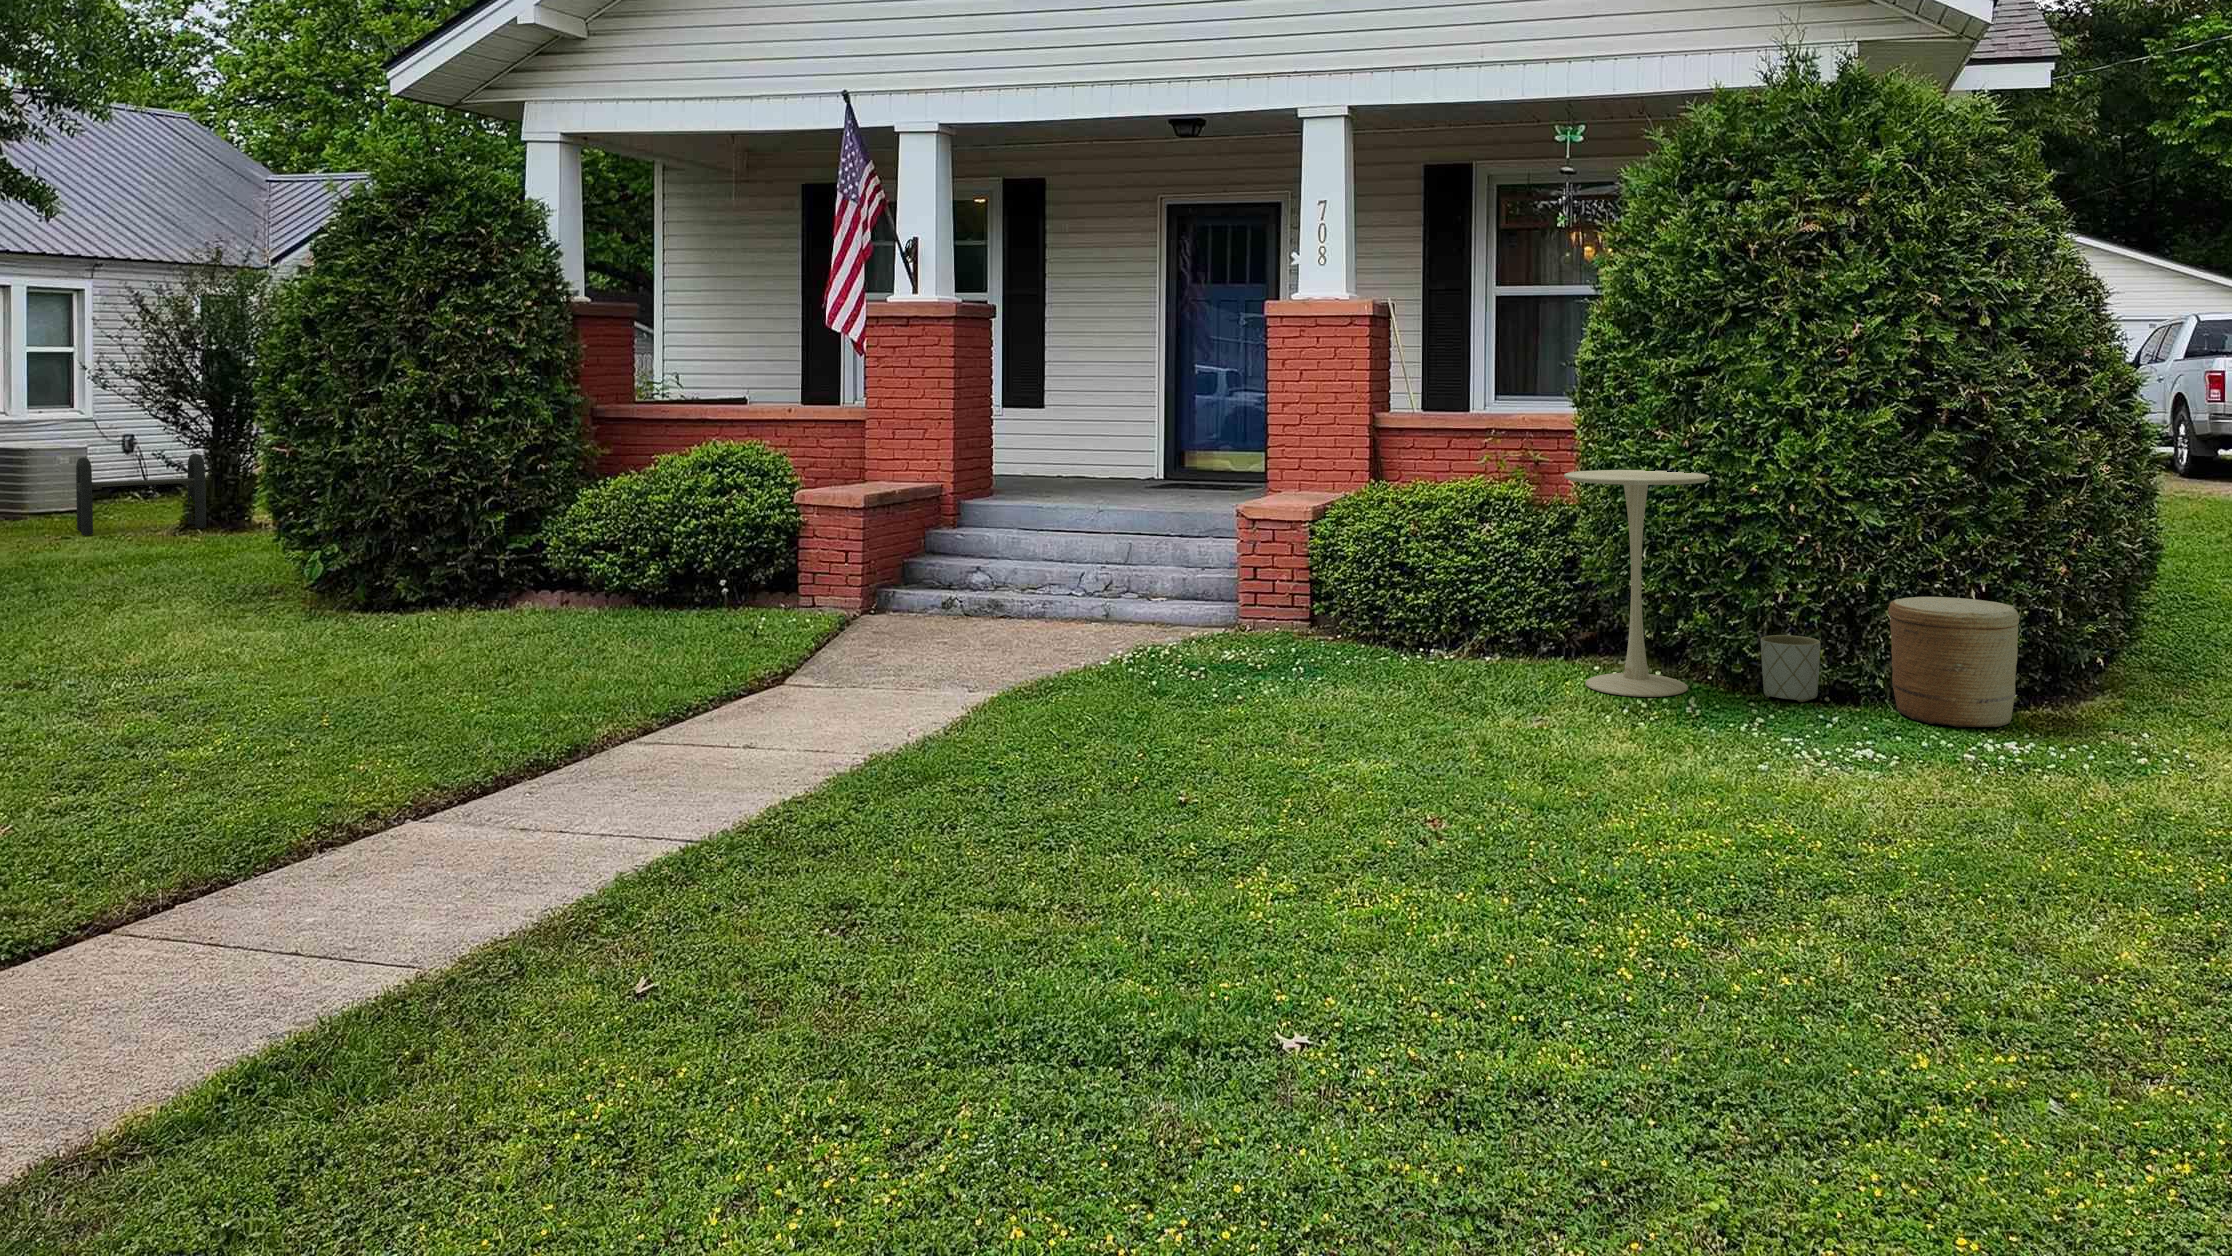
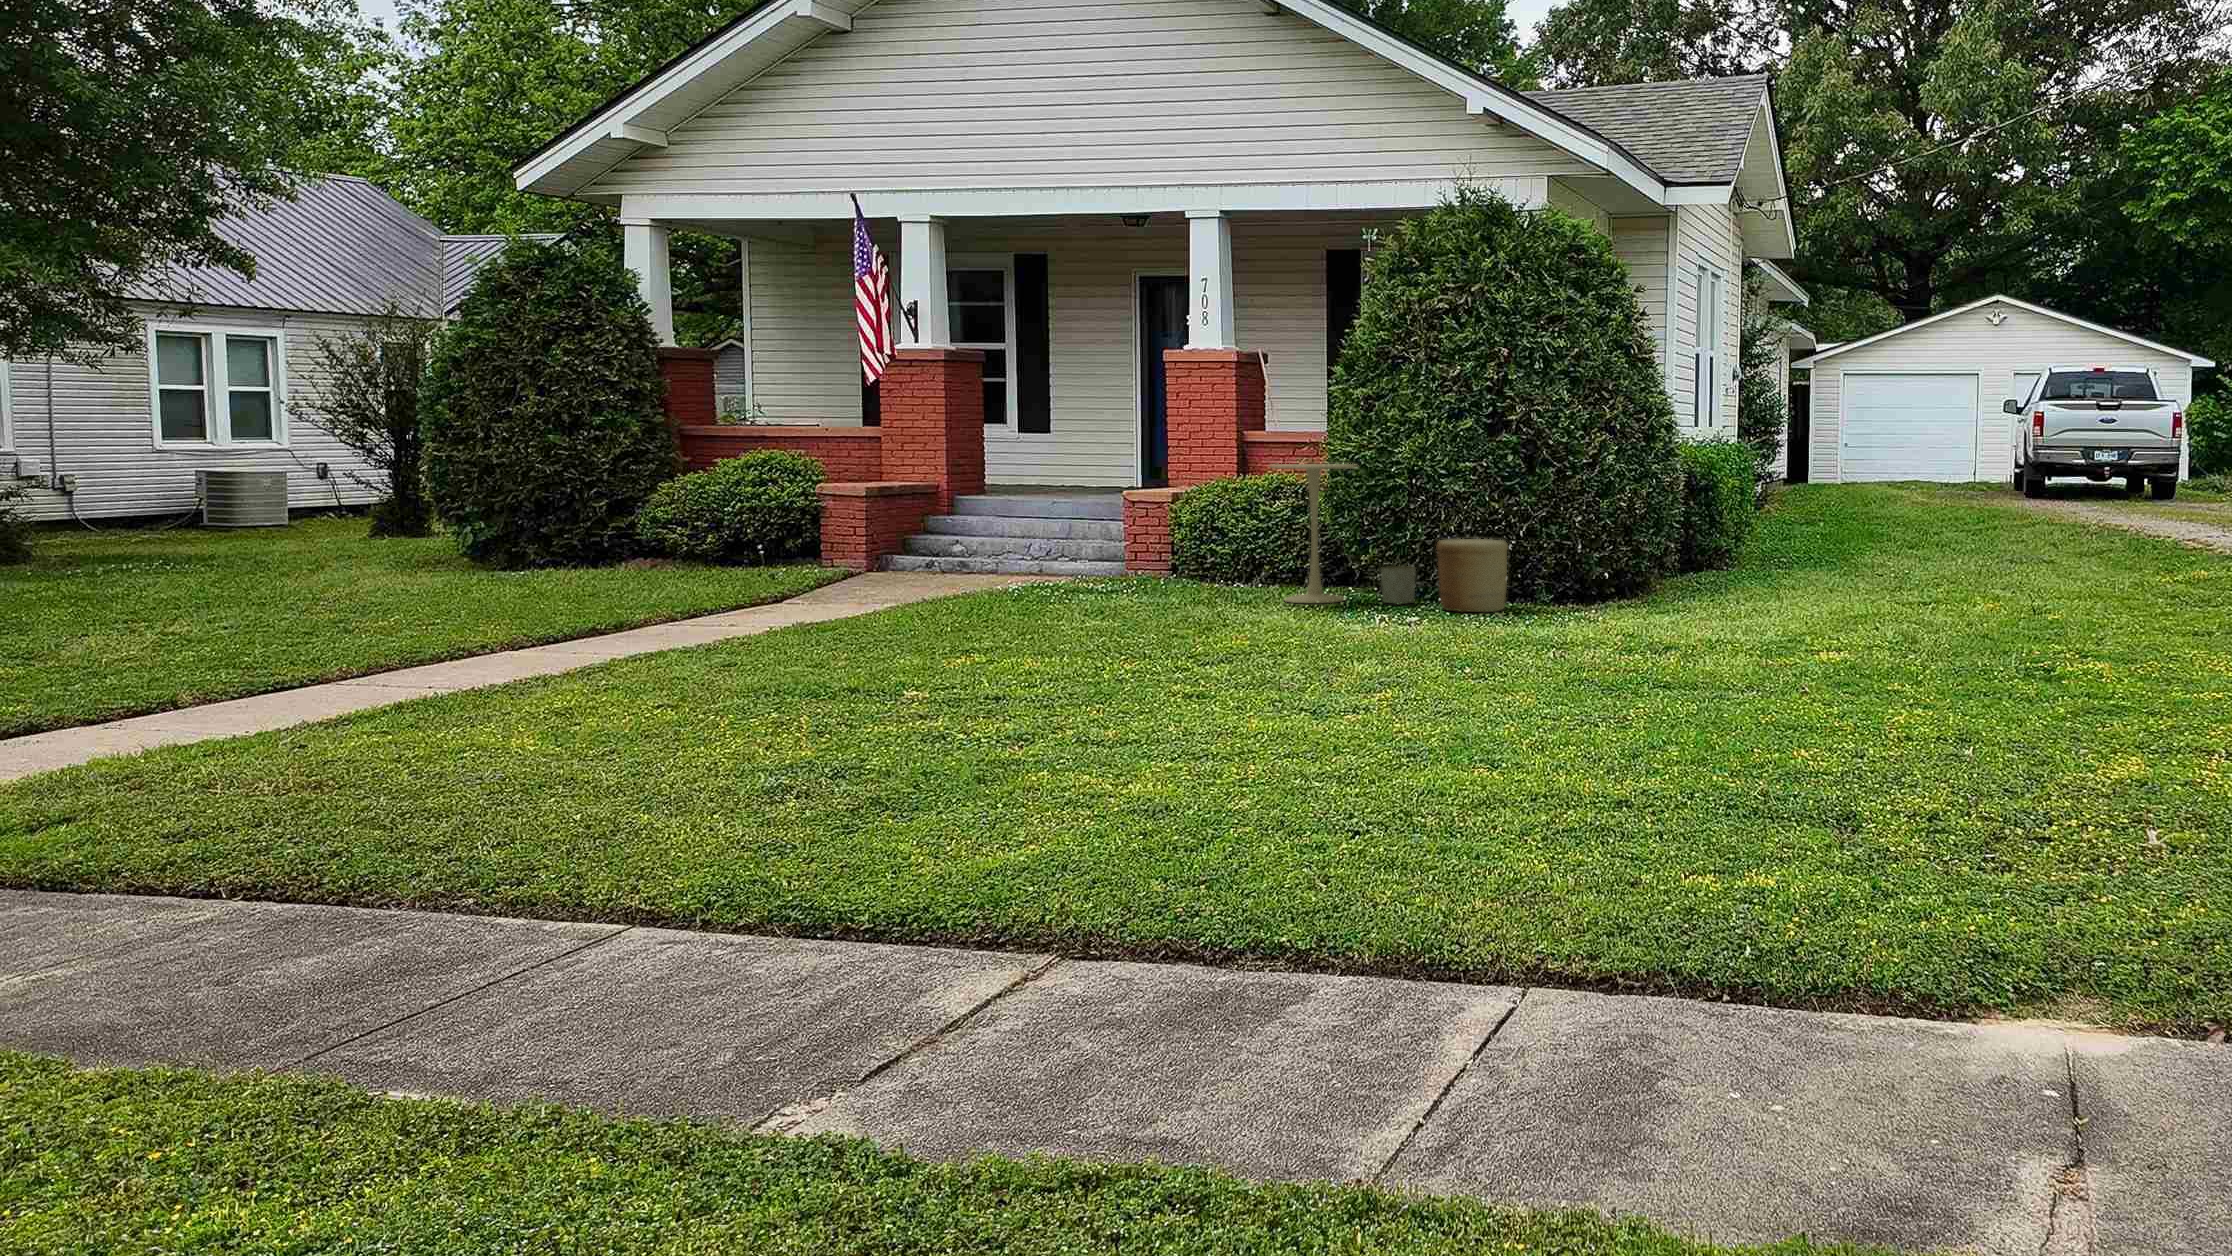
bench: present [76,453,206,535] -> none [281,474,393,538]

